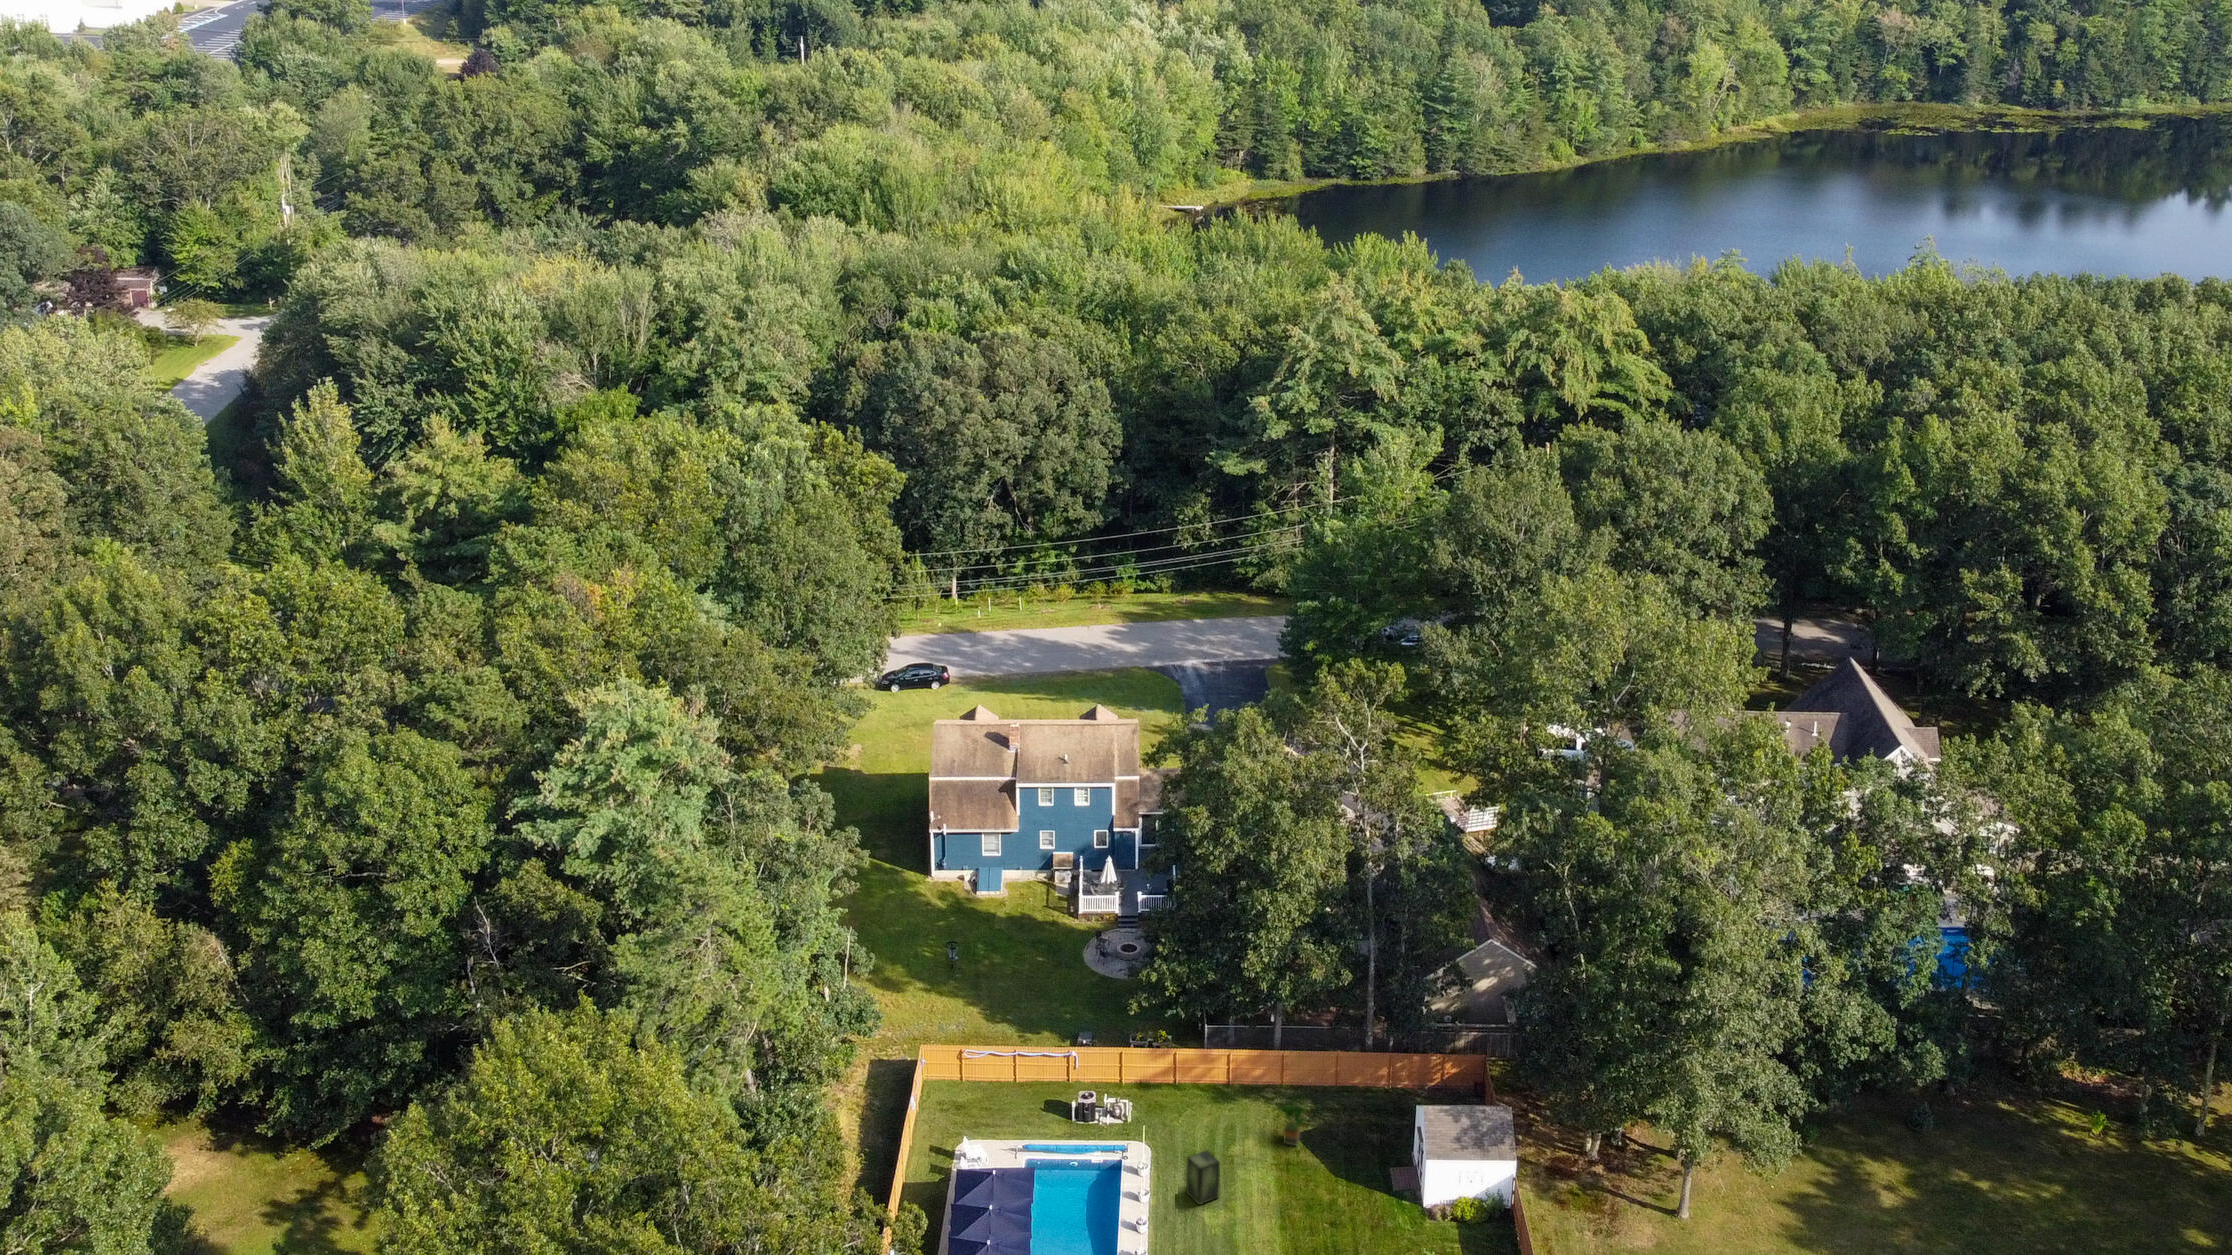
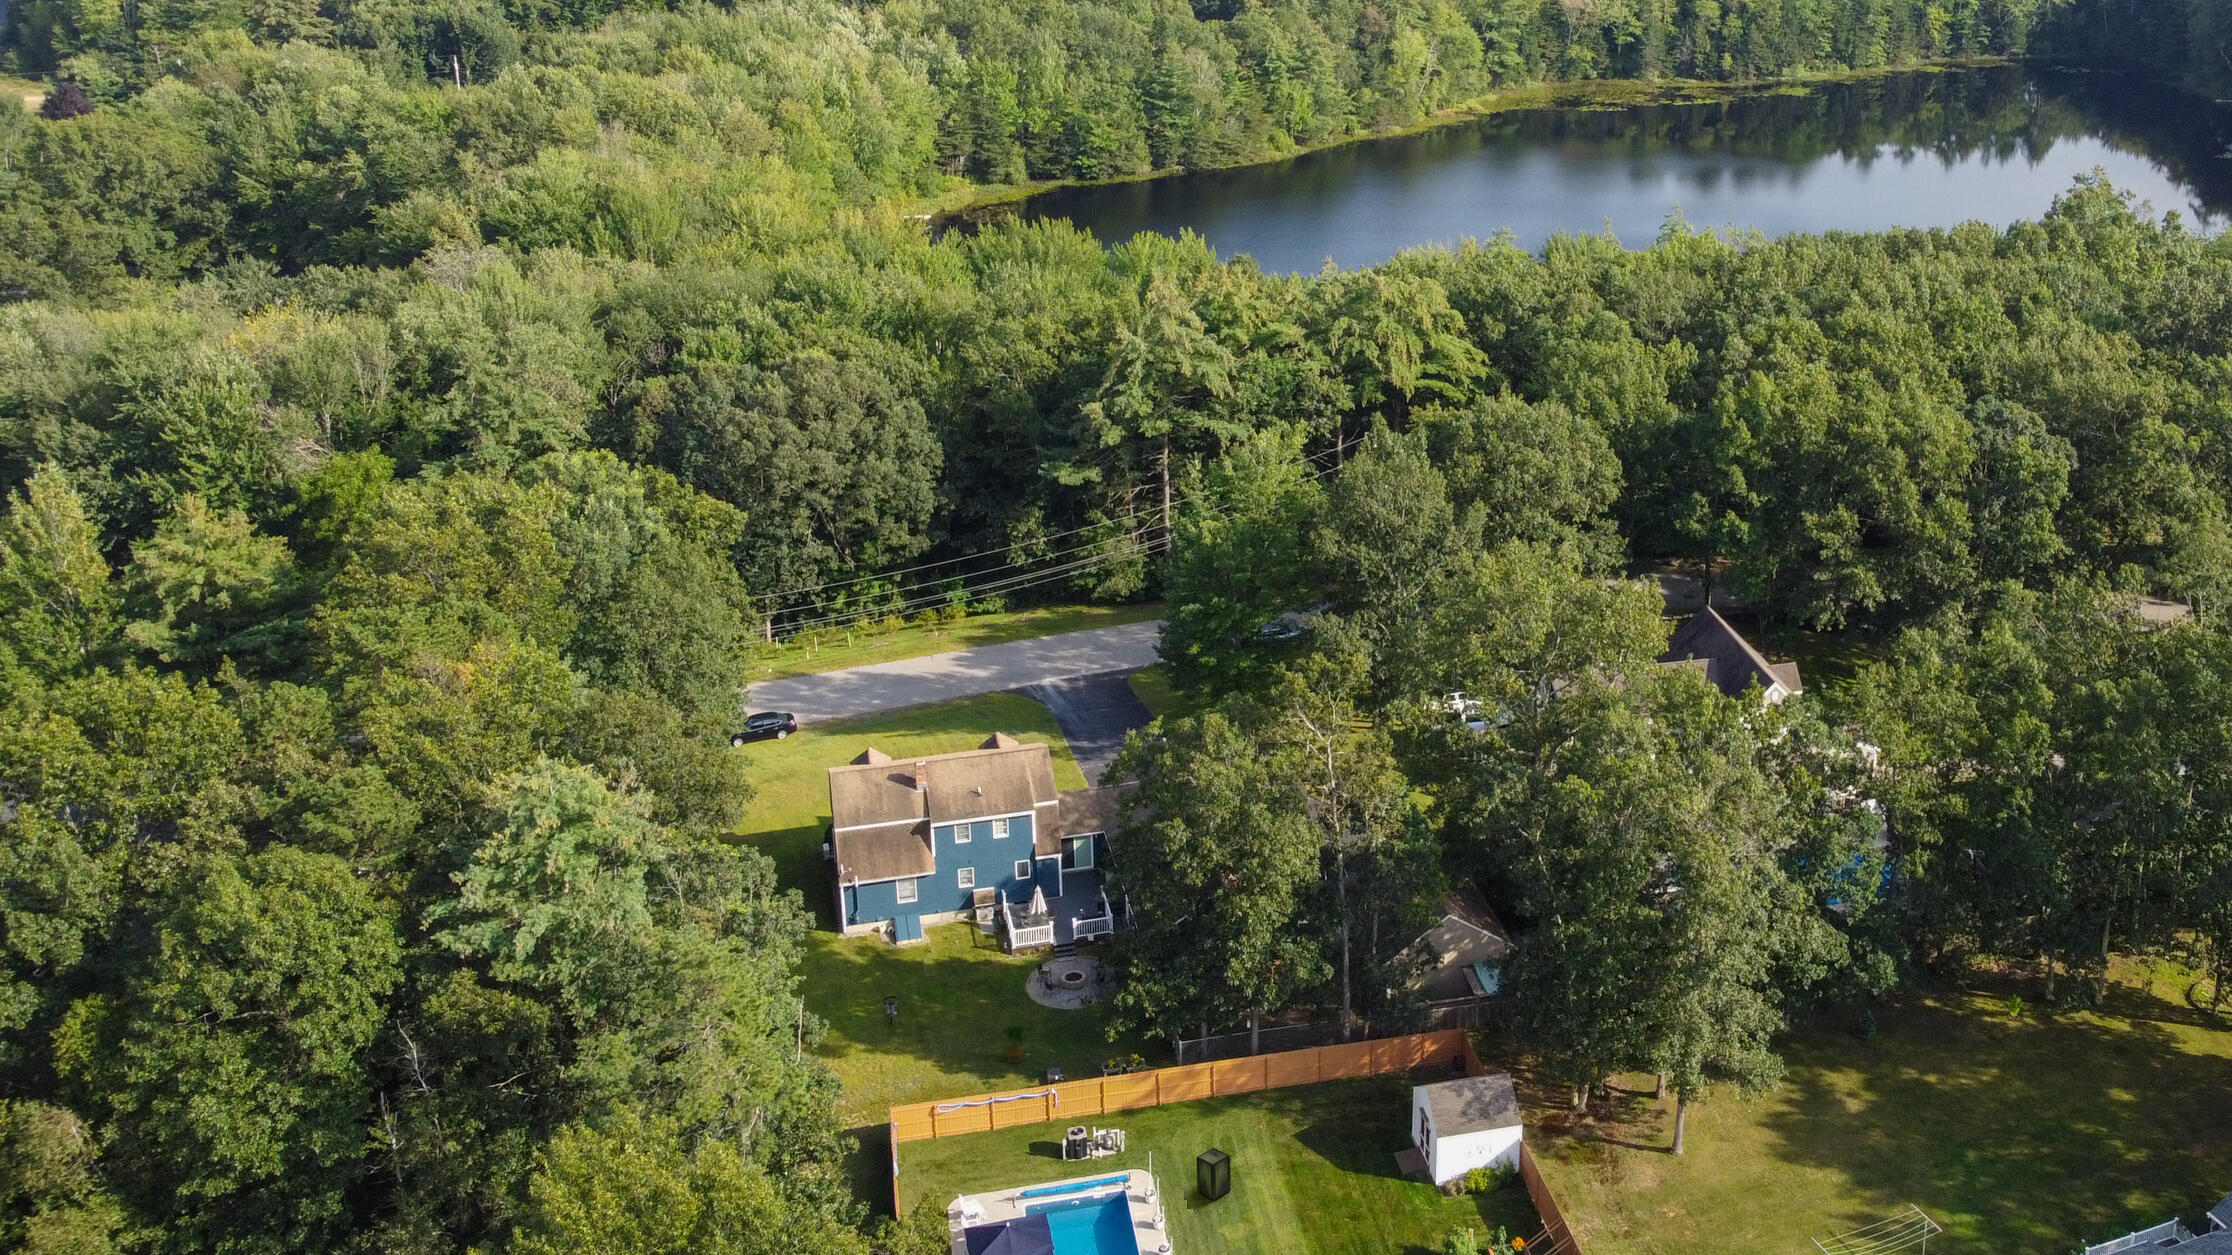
potted tree: present [1282,1105,1304,1146] -> present [1003,1026,1026,1063]

